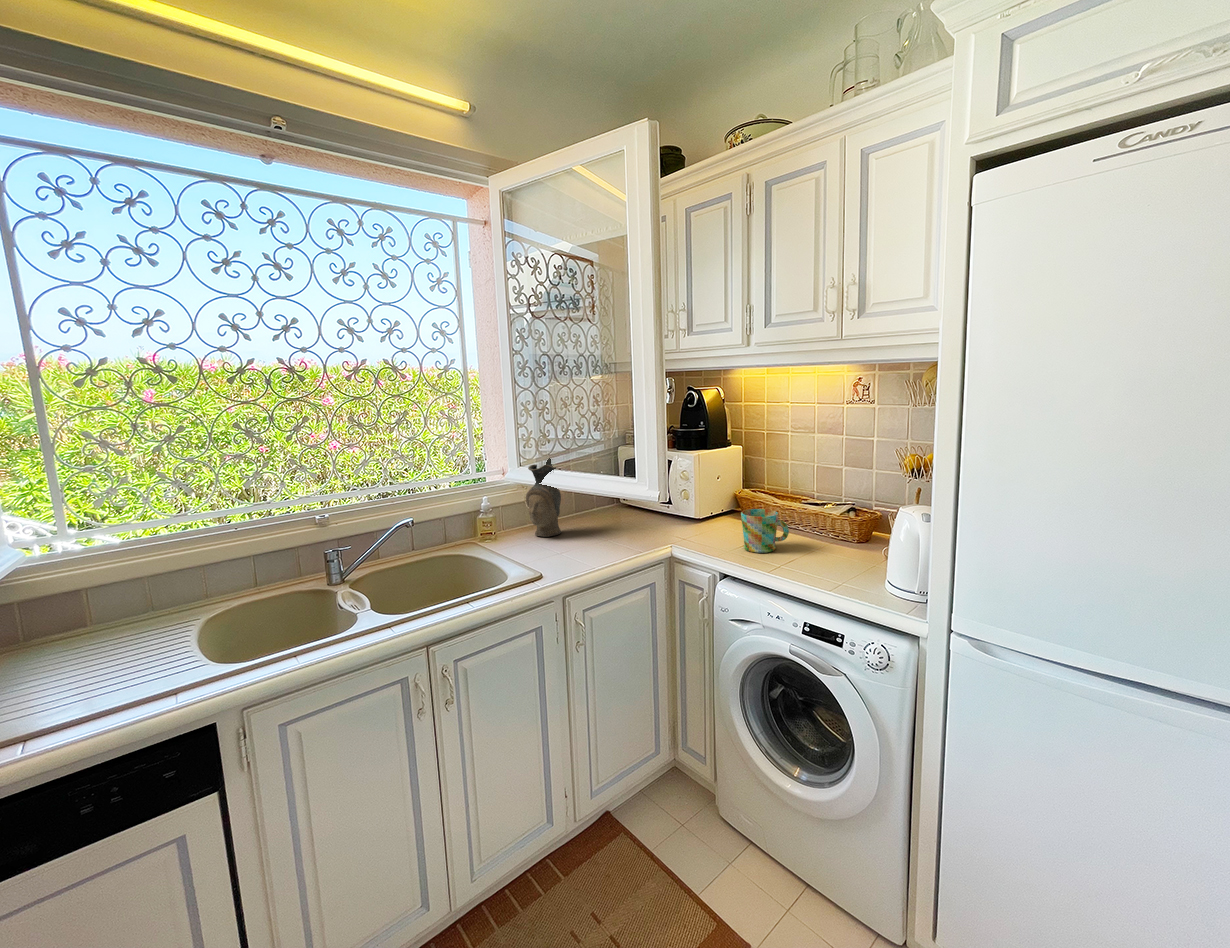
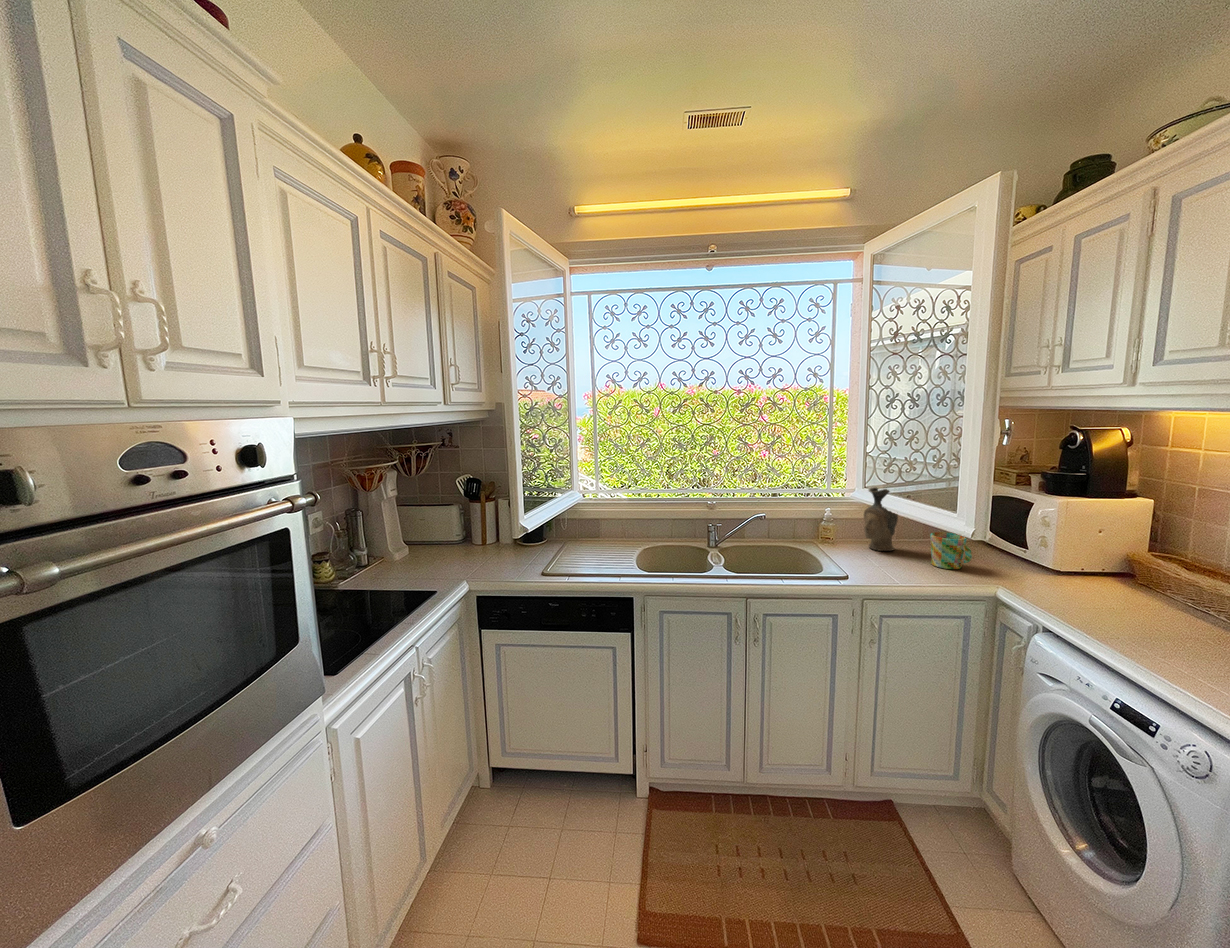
mug: present [741,509,789,553] -> present [930,532,972,569]

